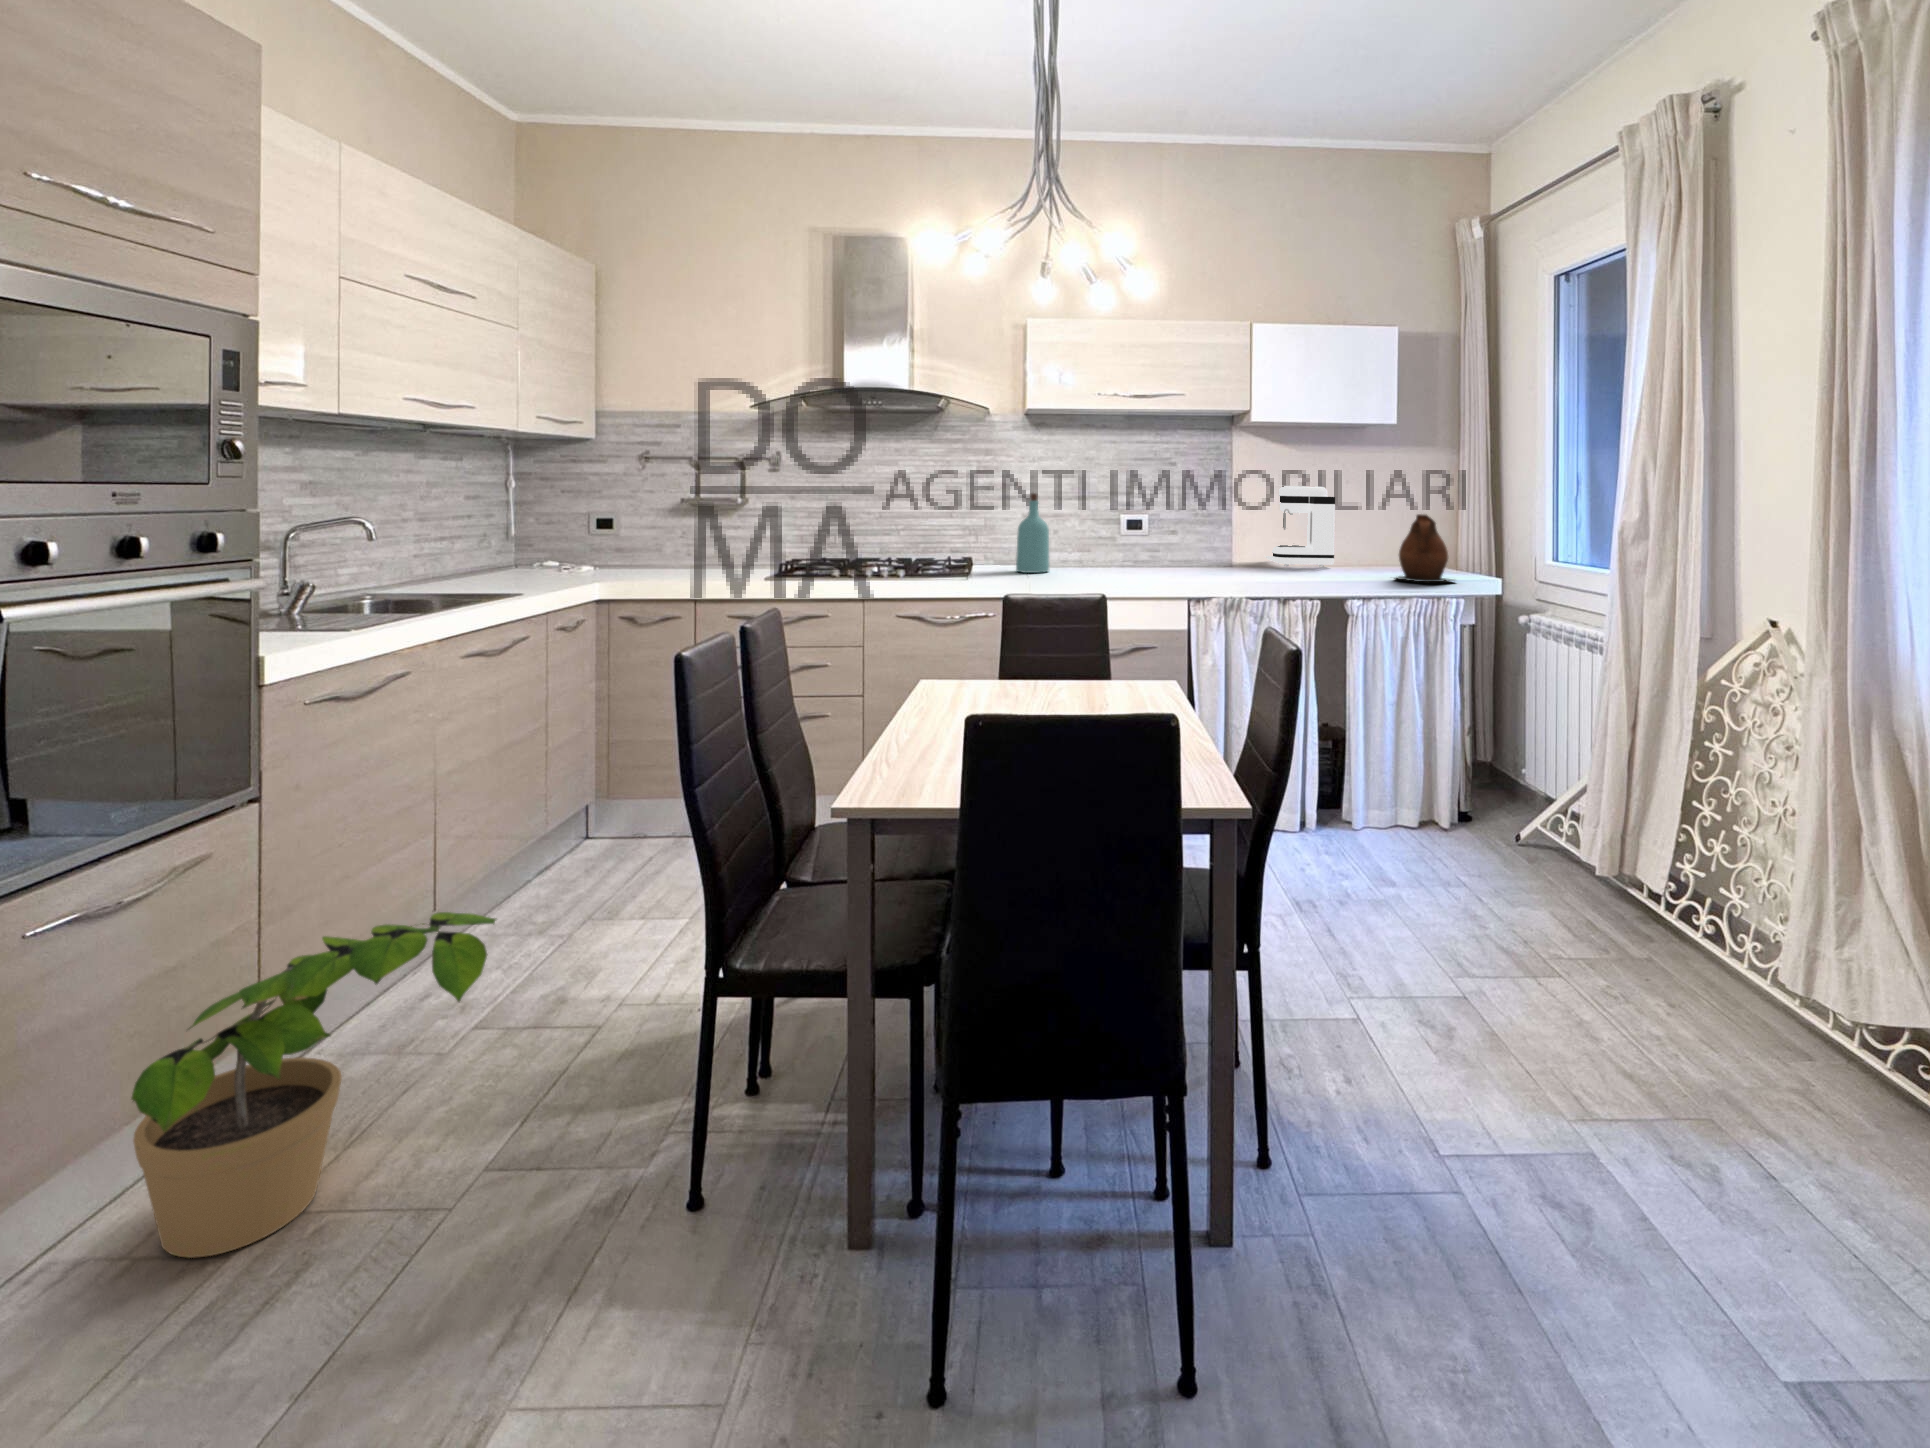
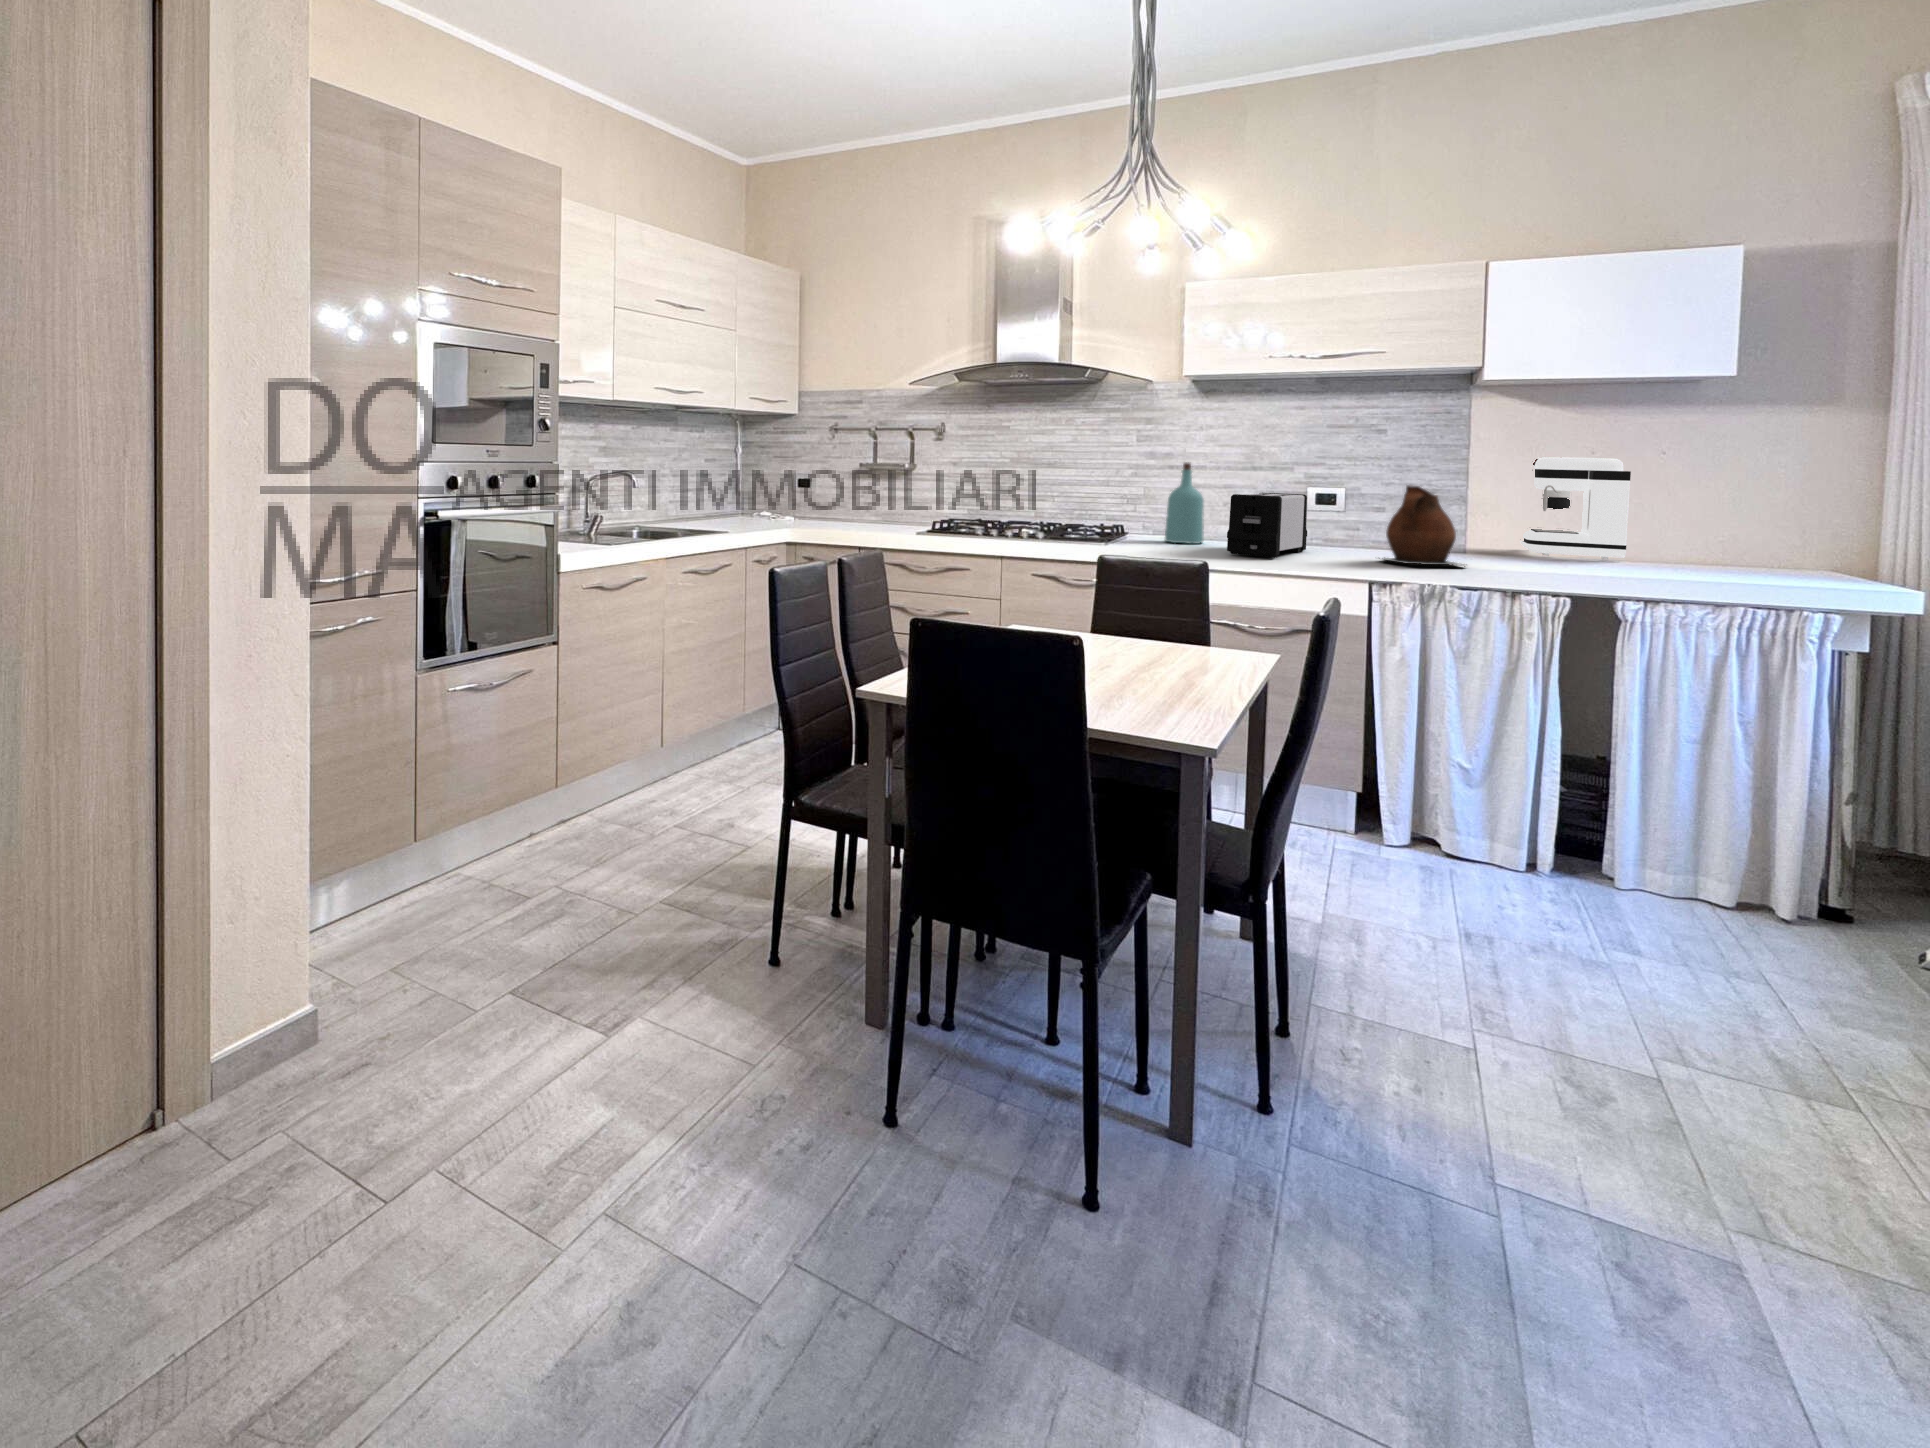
ceramic pitcher: present [1394,514,1452,582] -> present [1382,486,1458,566]
toaster: none [1081,521,1135,583] -> present [1227,492,1307,557]
potted plant: present [131,912,496,1258] -> none [486,724,668,895]

